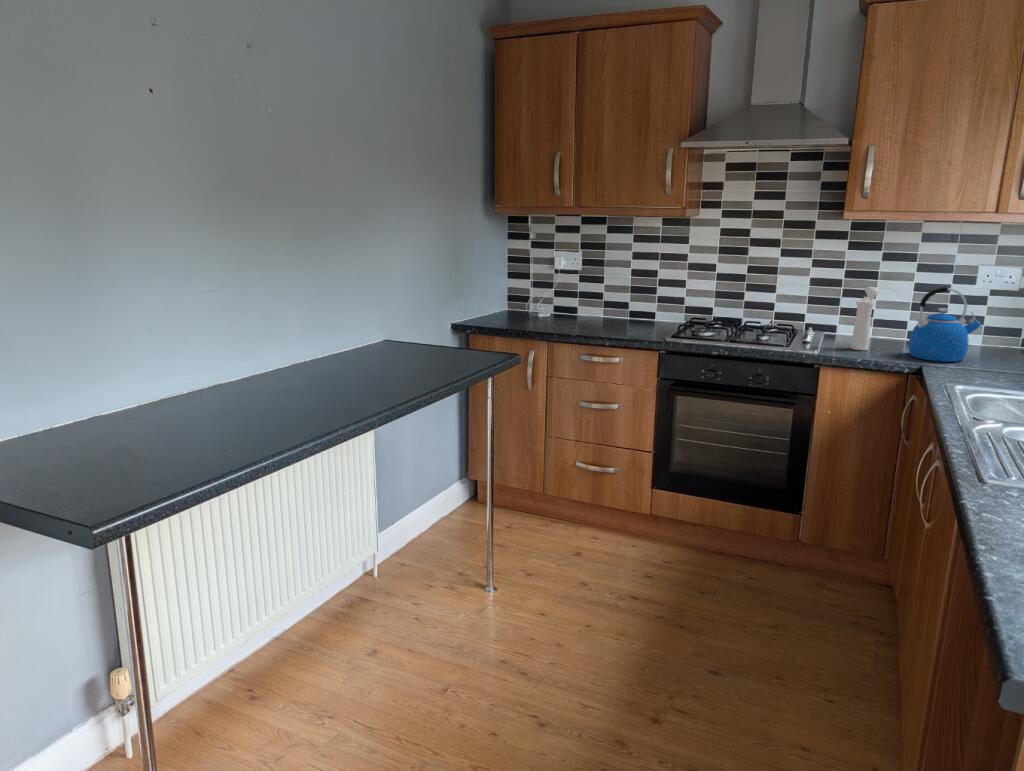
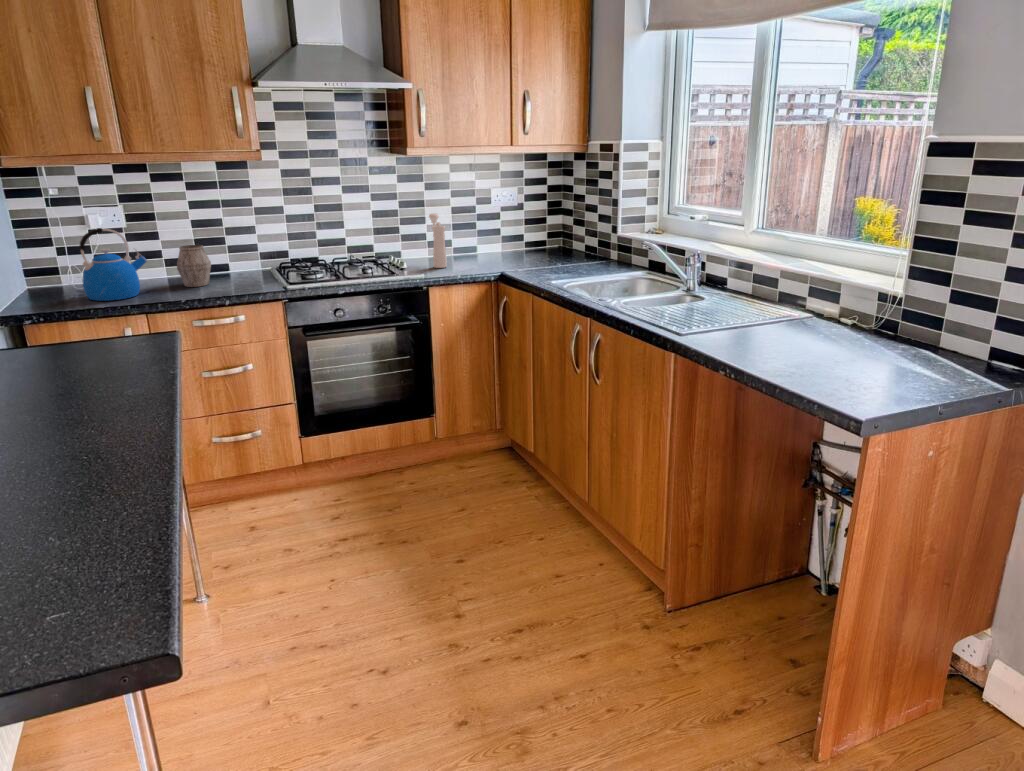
kettle: present [908,287,981,362] -> present [80,228,147,301]
mug: none [595,290,625,327] -> present [177,245,211,287]

